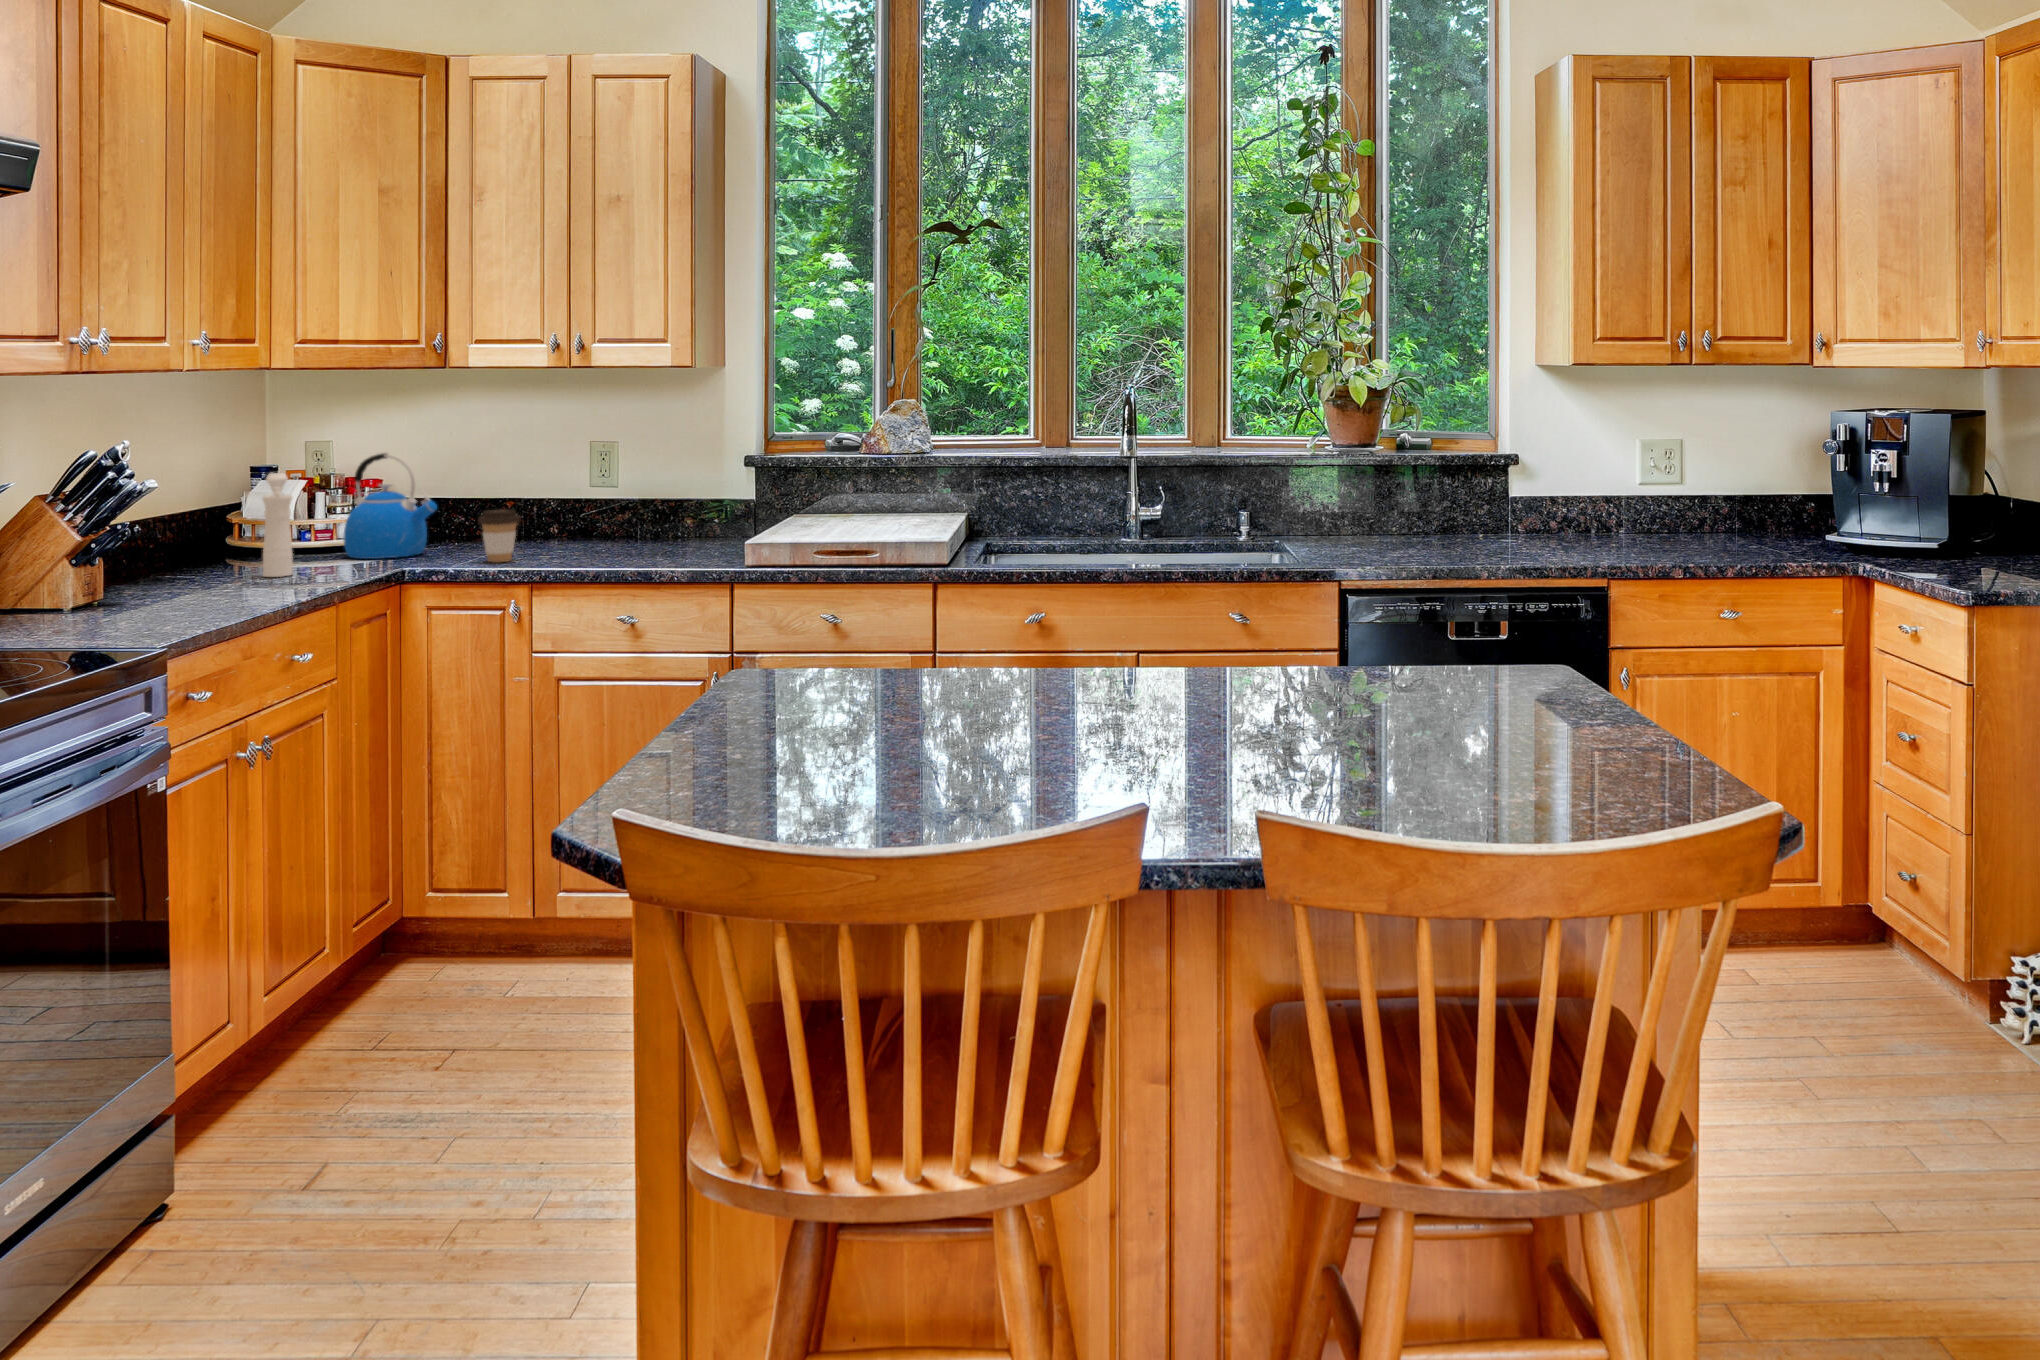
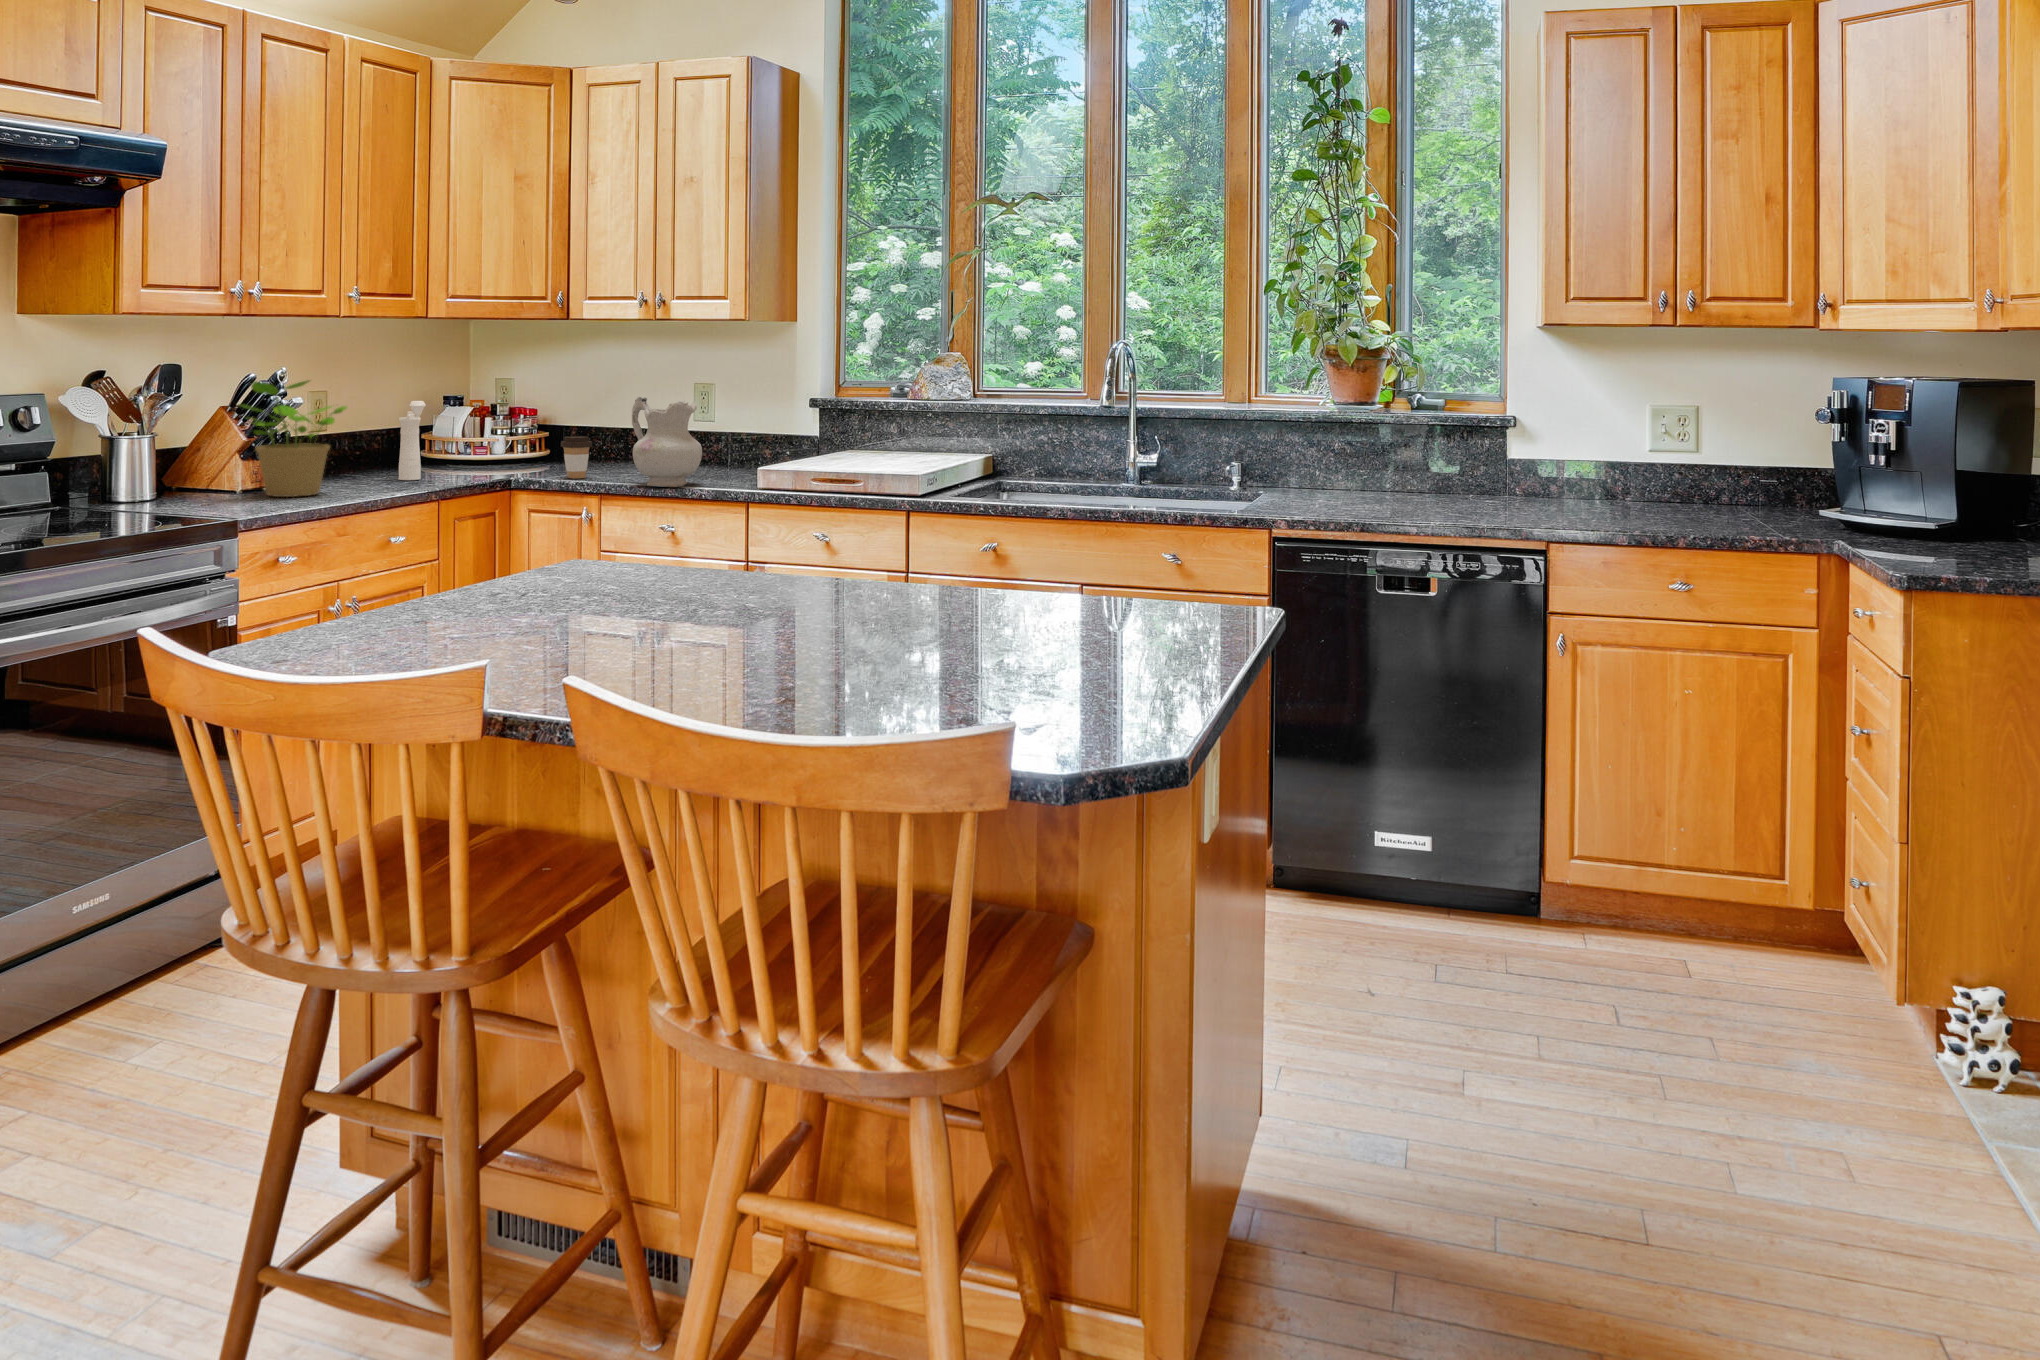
kettle: present [343,453,437,559] -> none [476,389,541,472]
potted plant: none [76,454,227,611] -> present [239,381,347,497]
ceramic pitcher: none [583,459,676,567] -> present [632,397,702,487]

